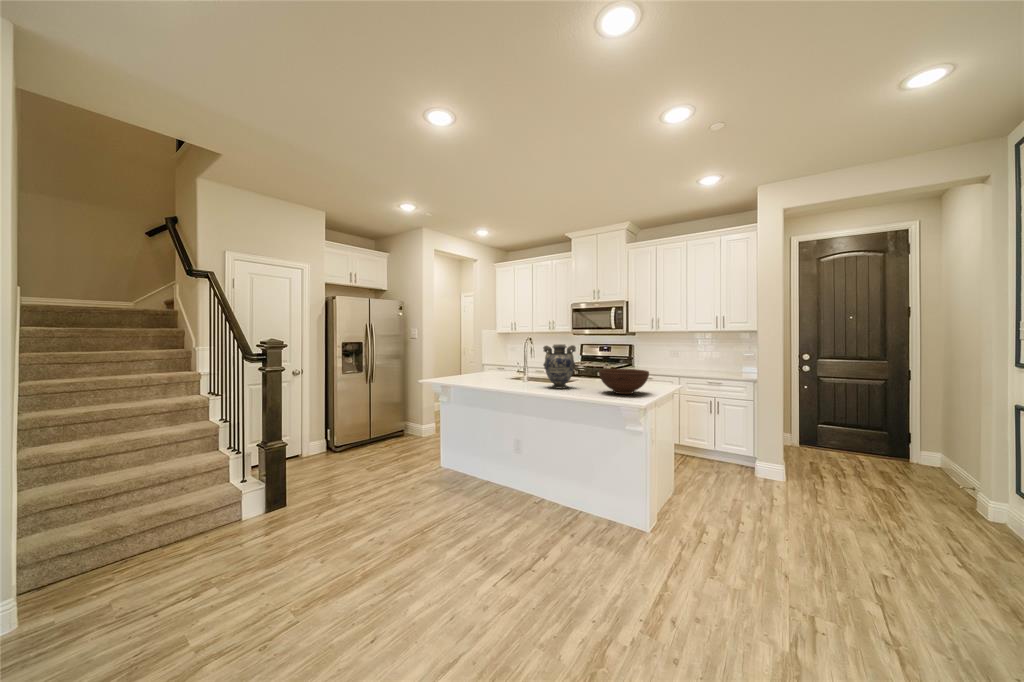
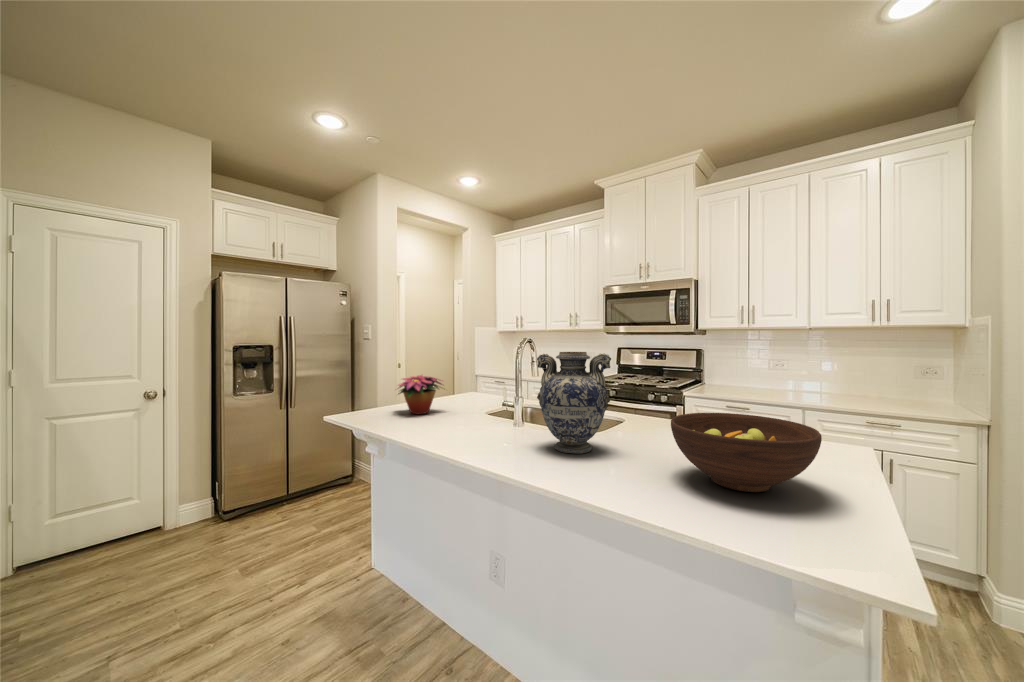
flower arrangement: none [458,358,489,379] -> present [398,375,442,414]

